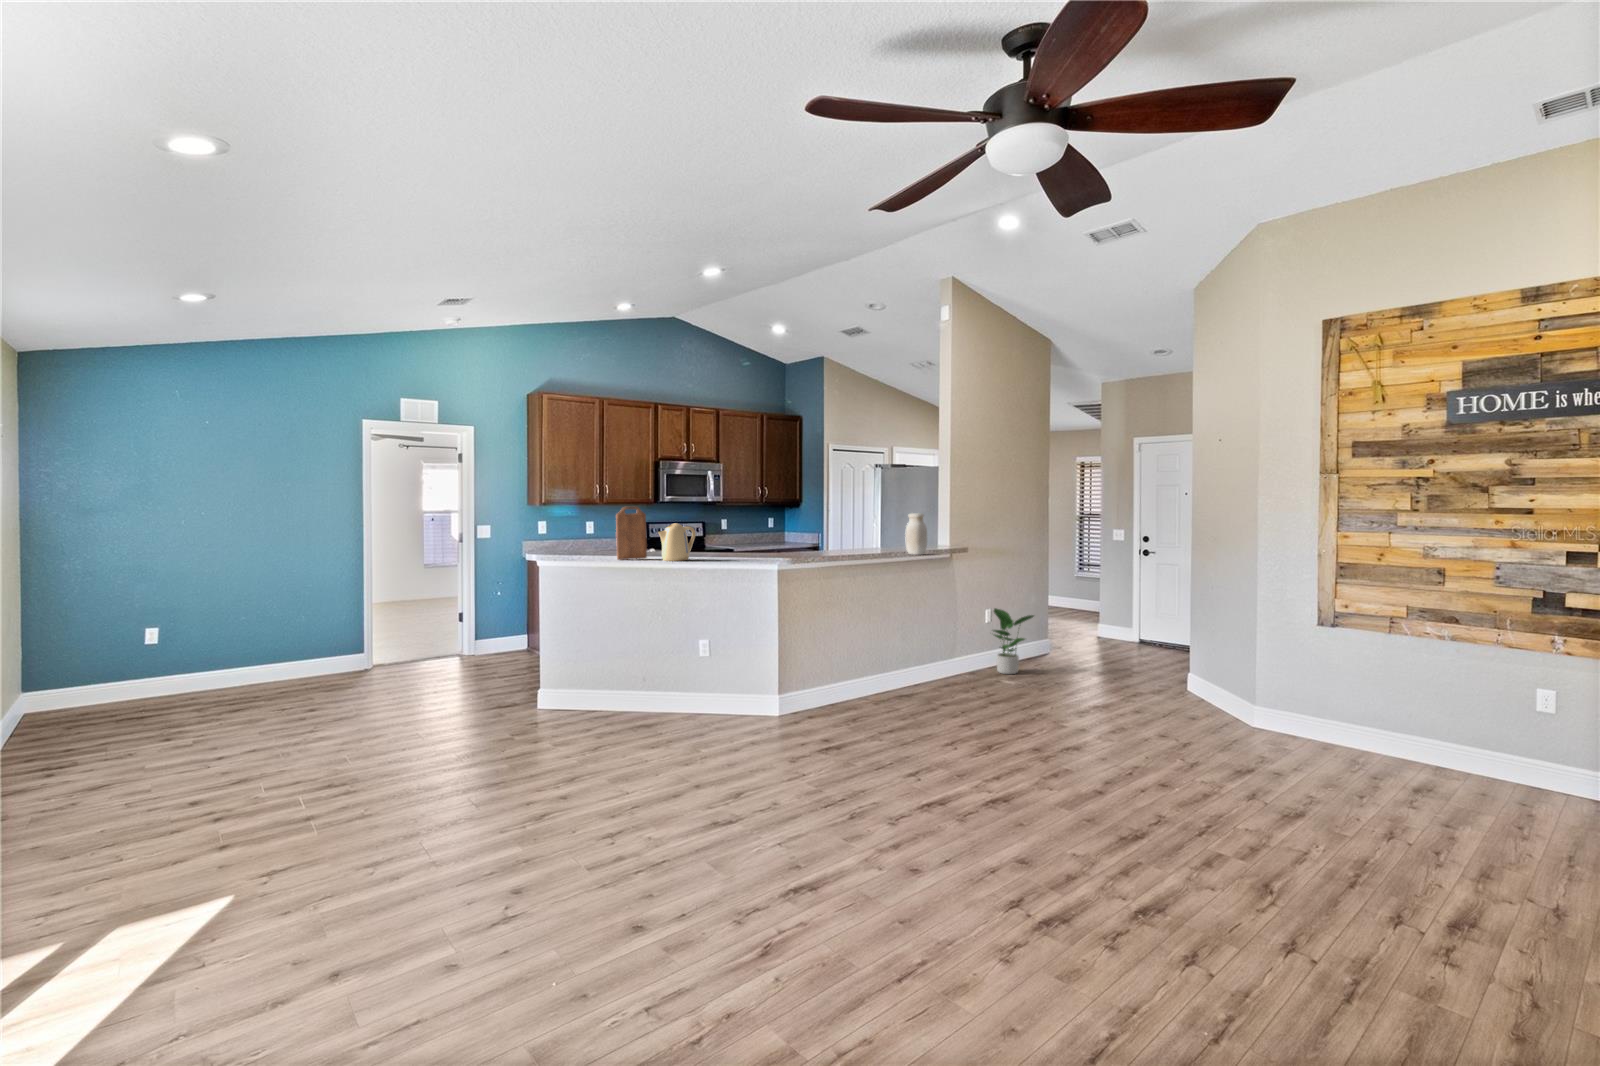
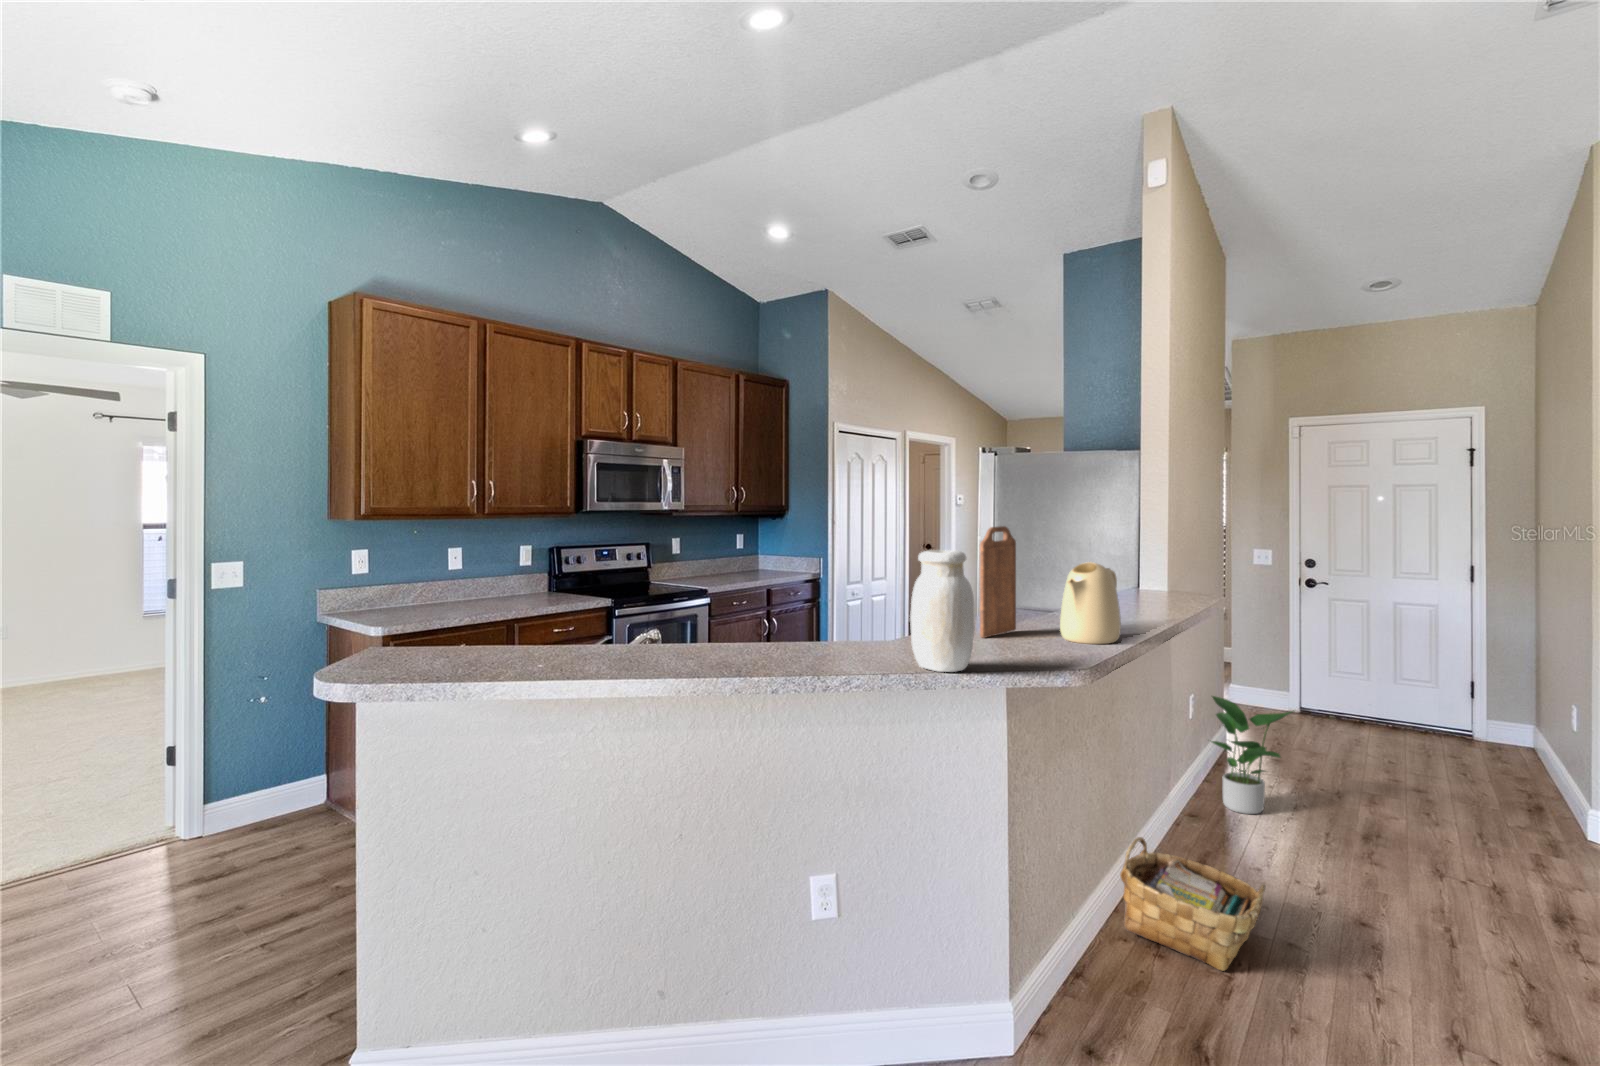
cutting board: present [616,507,647,560] -> present [980,526,1016,638]
jar: present [905,513,927,555] -> present [910,550,974,672]
kettle: present [658,523,696,561] -> present [1060,562,1121,644]
woven basket: none [869,656,928,708] -> present [1120,837,1266,971]

